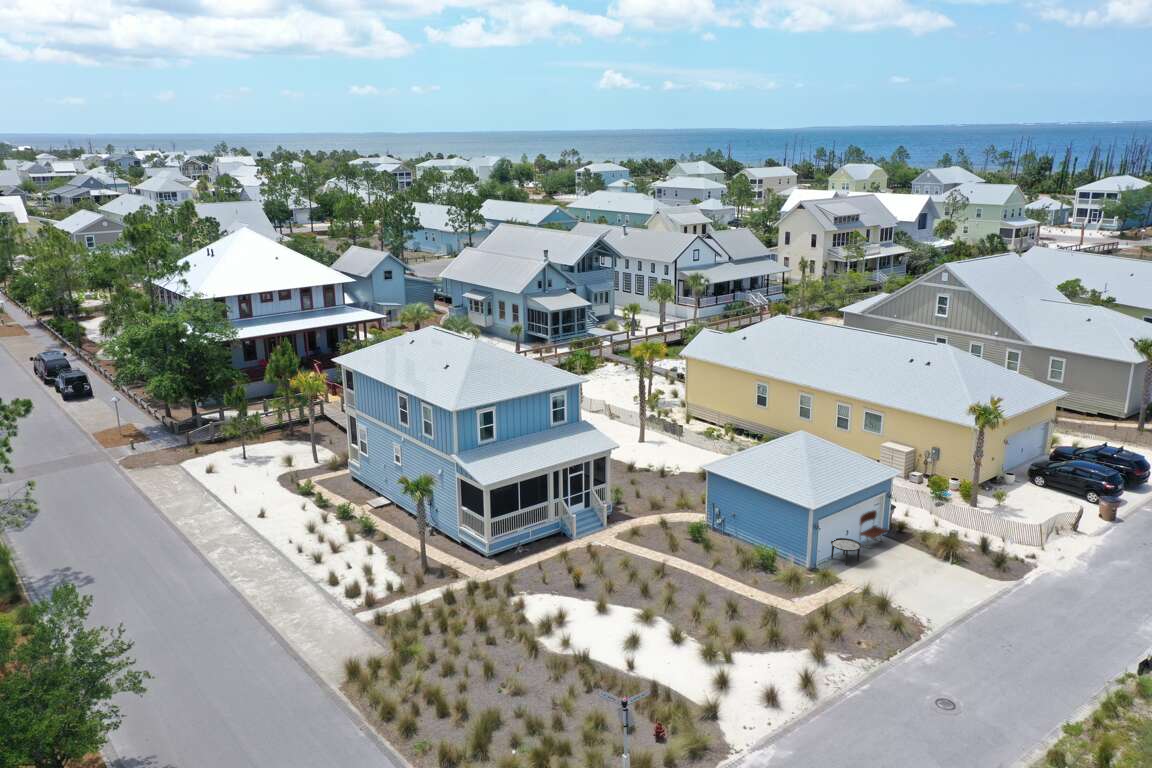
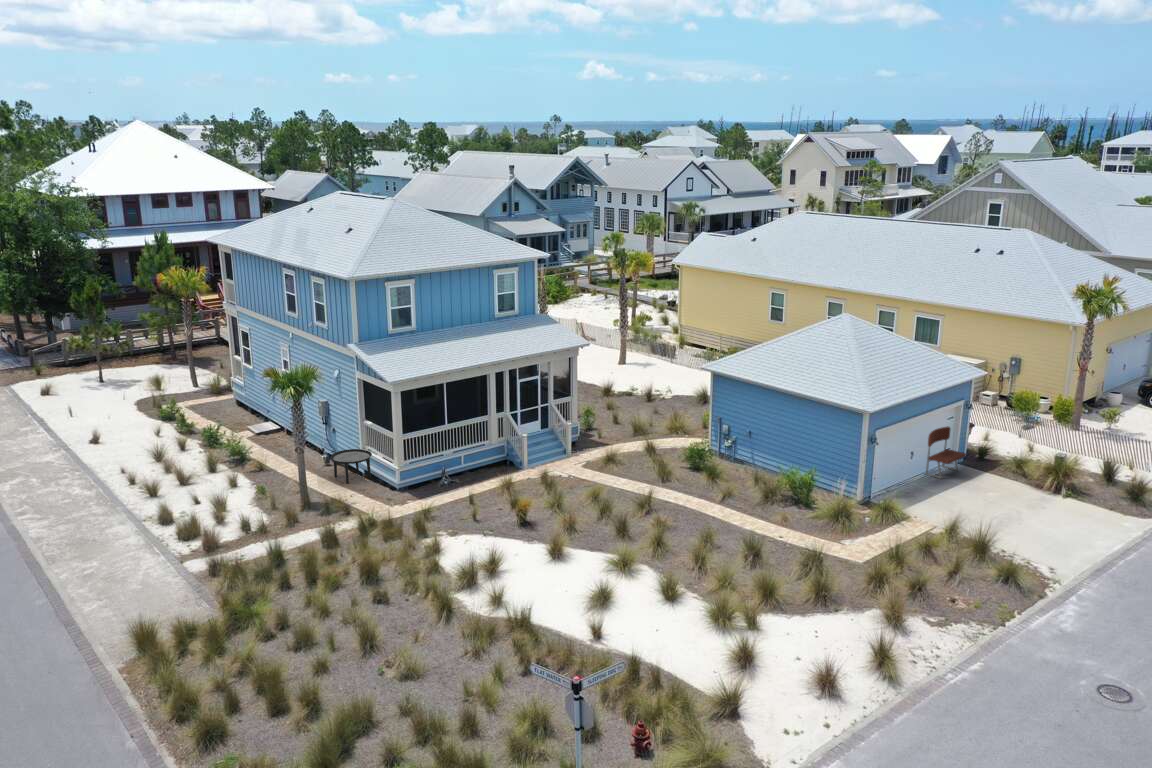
round table: present [831,538,861,565] -> present [331,449,372,484]

